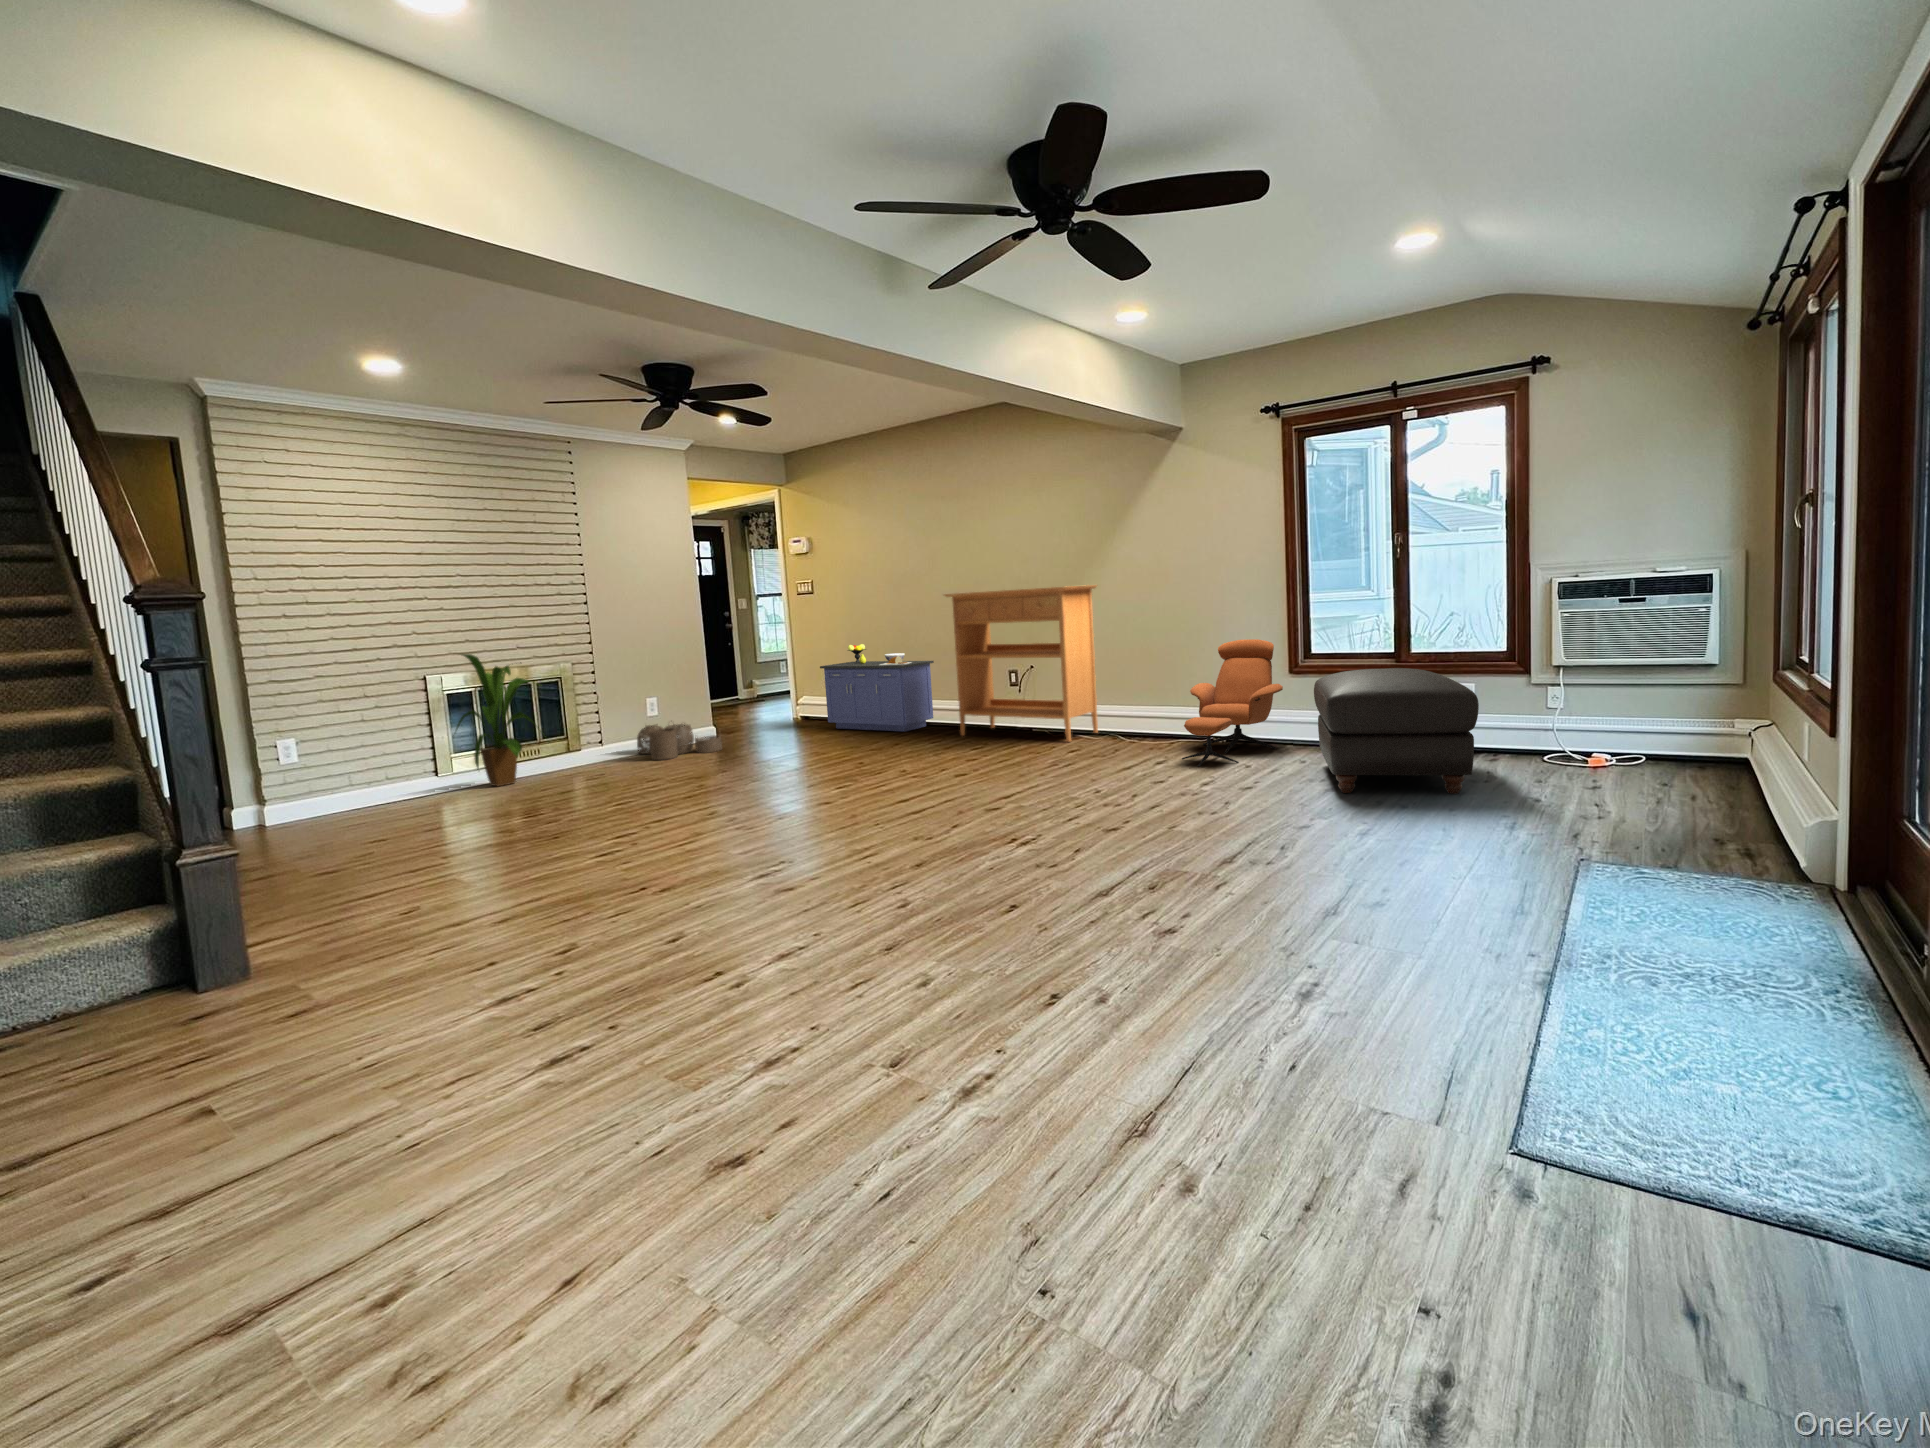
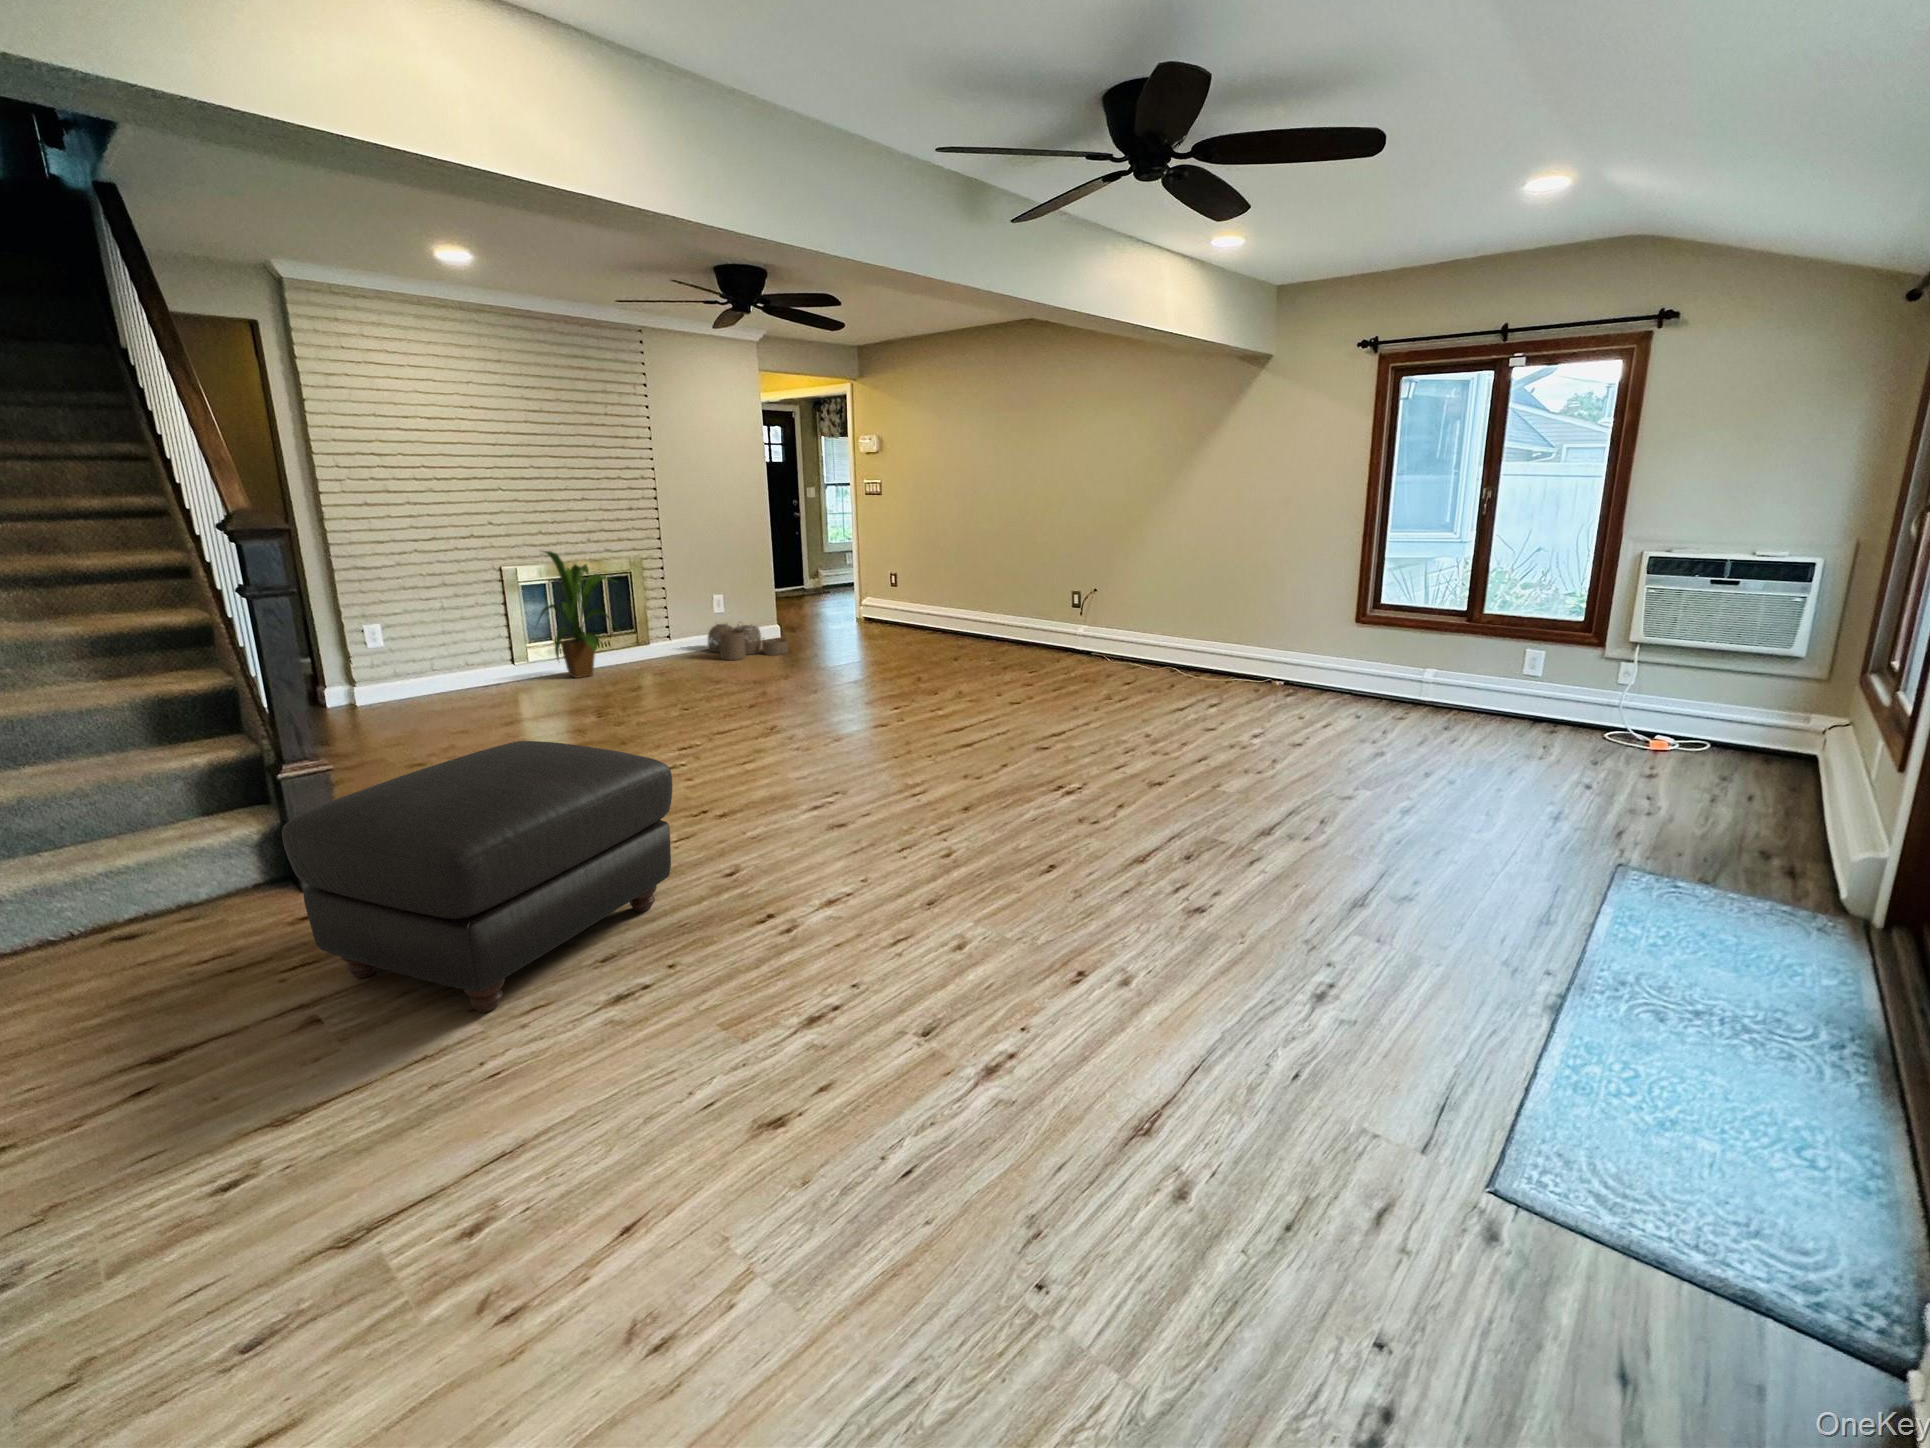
console table: present [945,585,1098,742] -> none [1010,515,1165,674]
lounge chair: present [1182,639,1283,767] -> none [1231,588,1340,716]
storage cabinet: present [820,644,934,731] -> none [885,556,997,647]
ottoman: present [1314,668,1479,794] -> present [282,741,672,1013]

